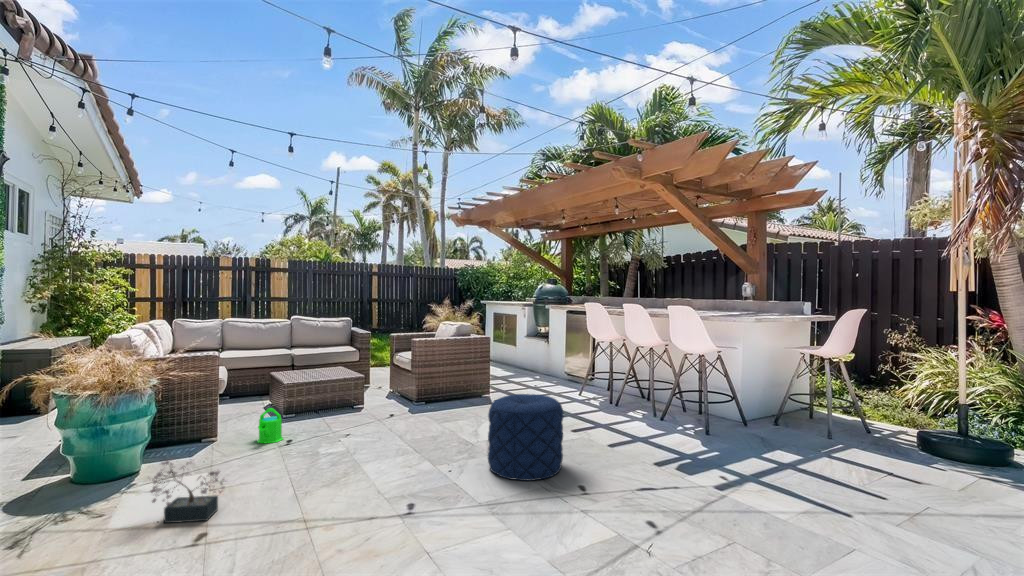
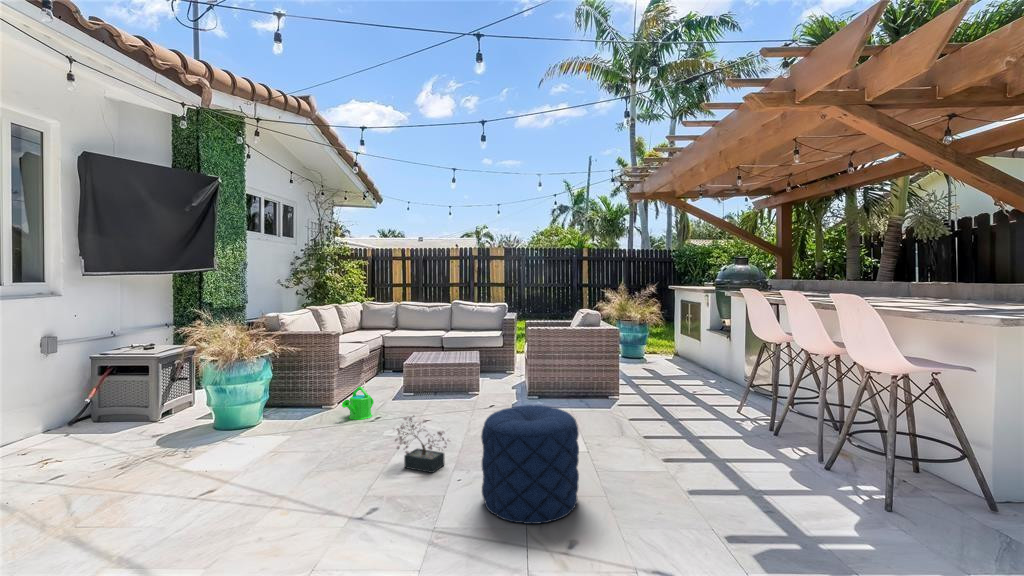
decorative plant: present [151,459,224,523] -> present [395,415,450,473]

